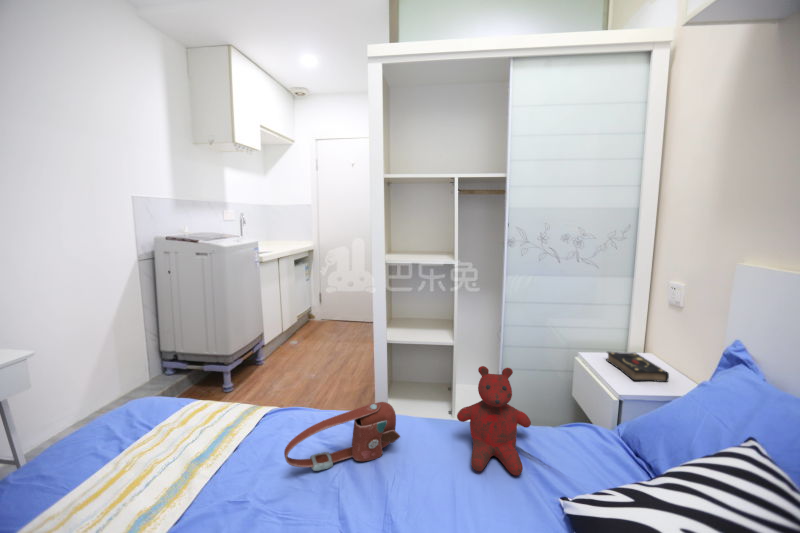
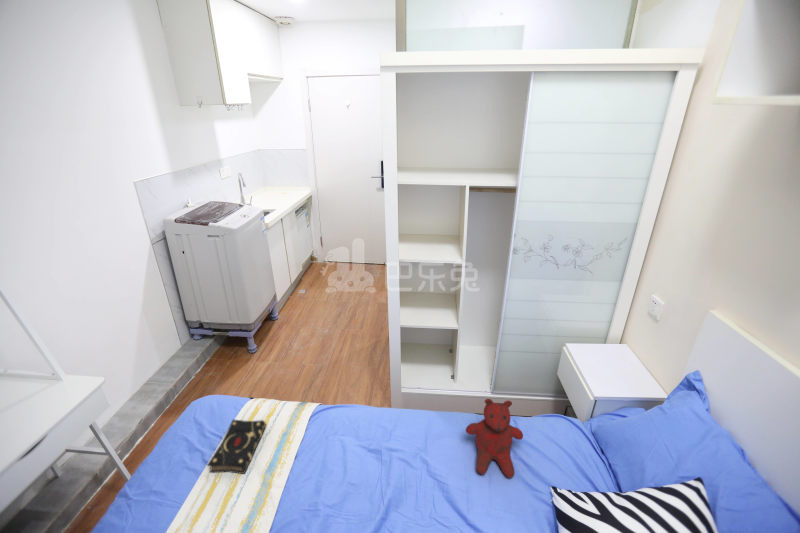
book: present [607,352,669,382] -> present [207,419,266,474]
handbag: present [284,402,400,471] -> none [337,422,422,477]

